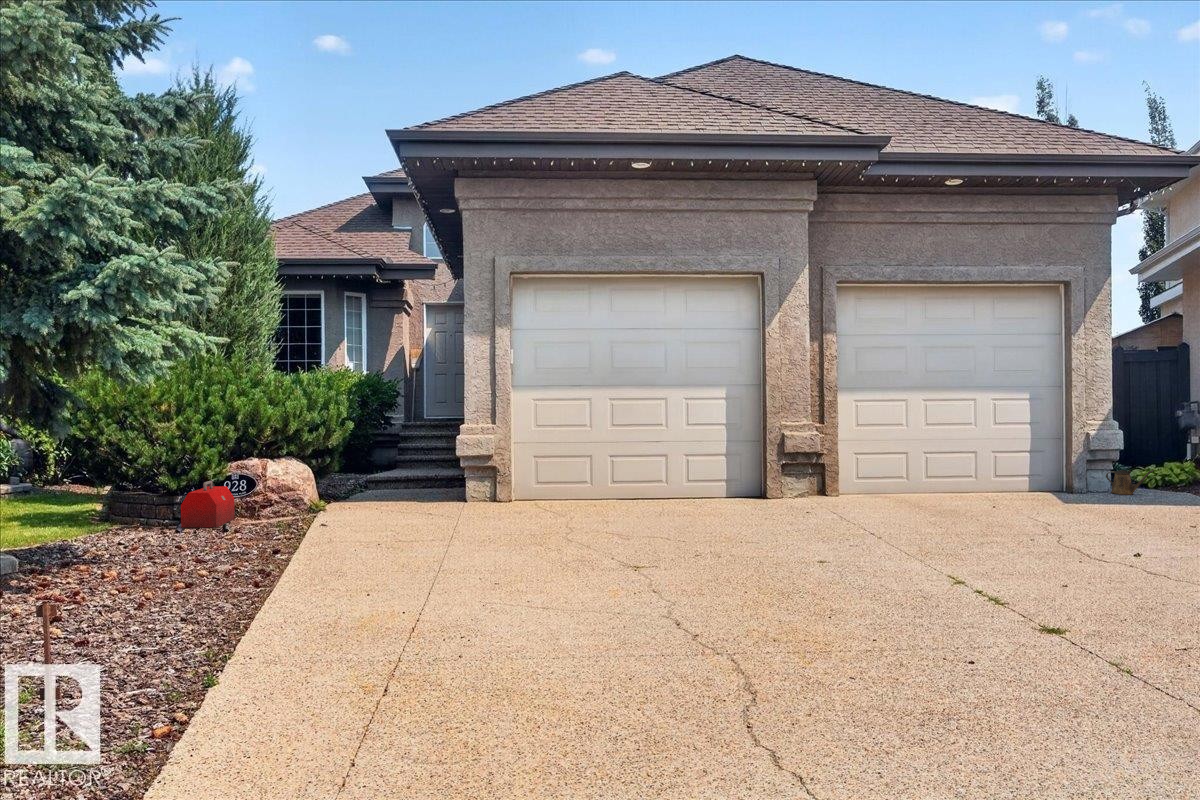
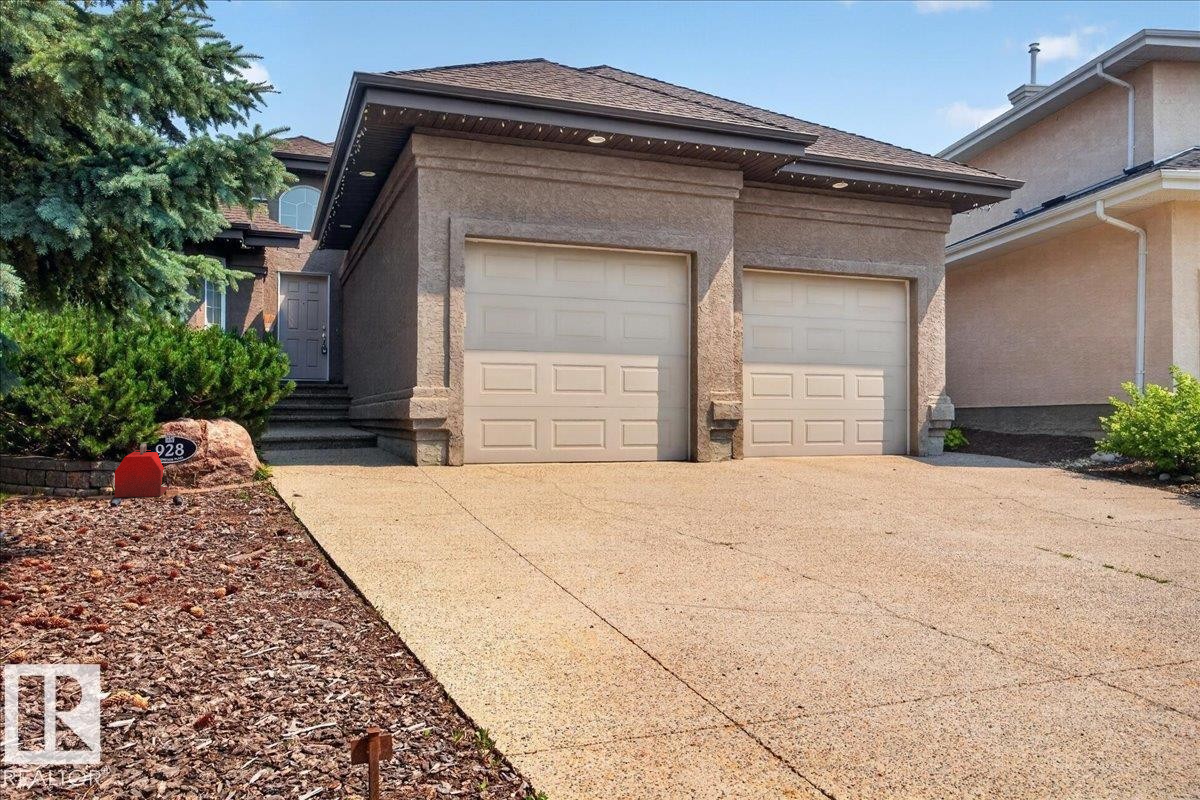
watering can: present [1106,470,1154,495] -> none [941,435,980,456]

